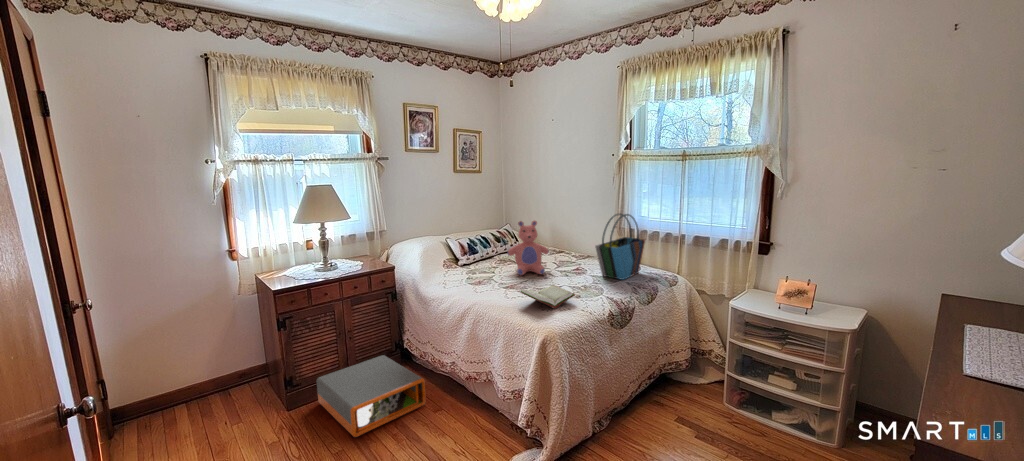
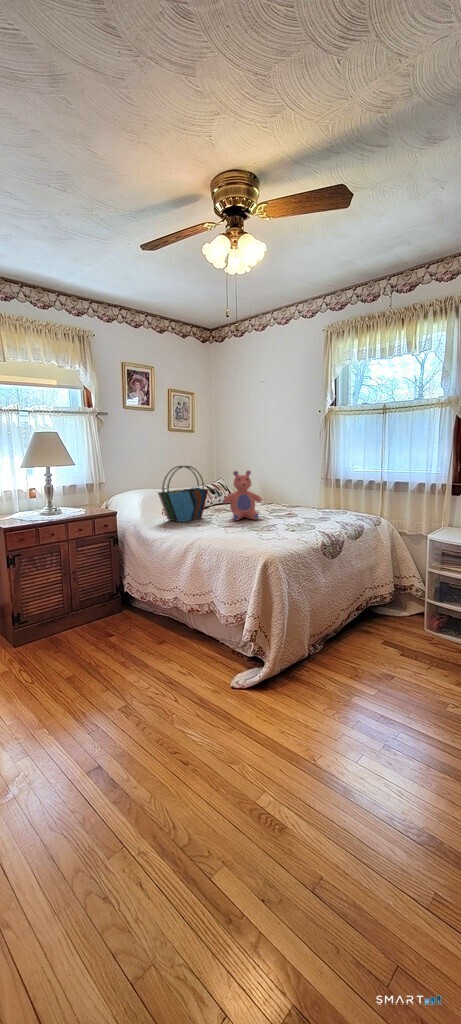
tote bag: present [595,214,645,280] -> present [158,466,208,522]
book: present [518,285,575,308] -> none [237,522,291,539]
storage box: present [317,355,426,437] -> none [45,597,150,662]

